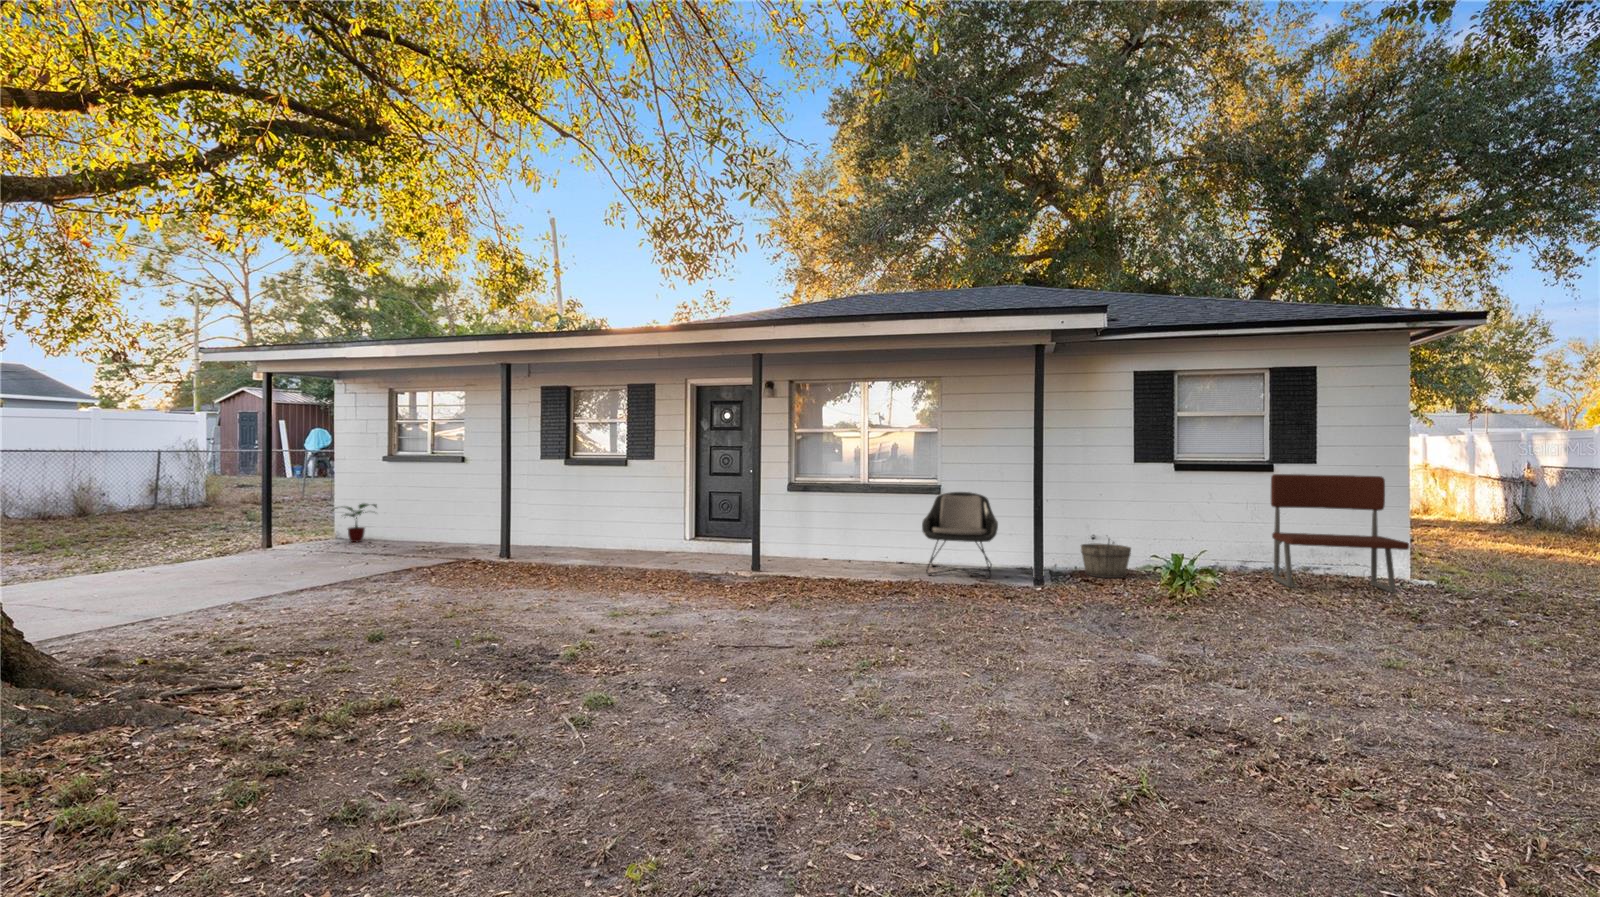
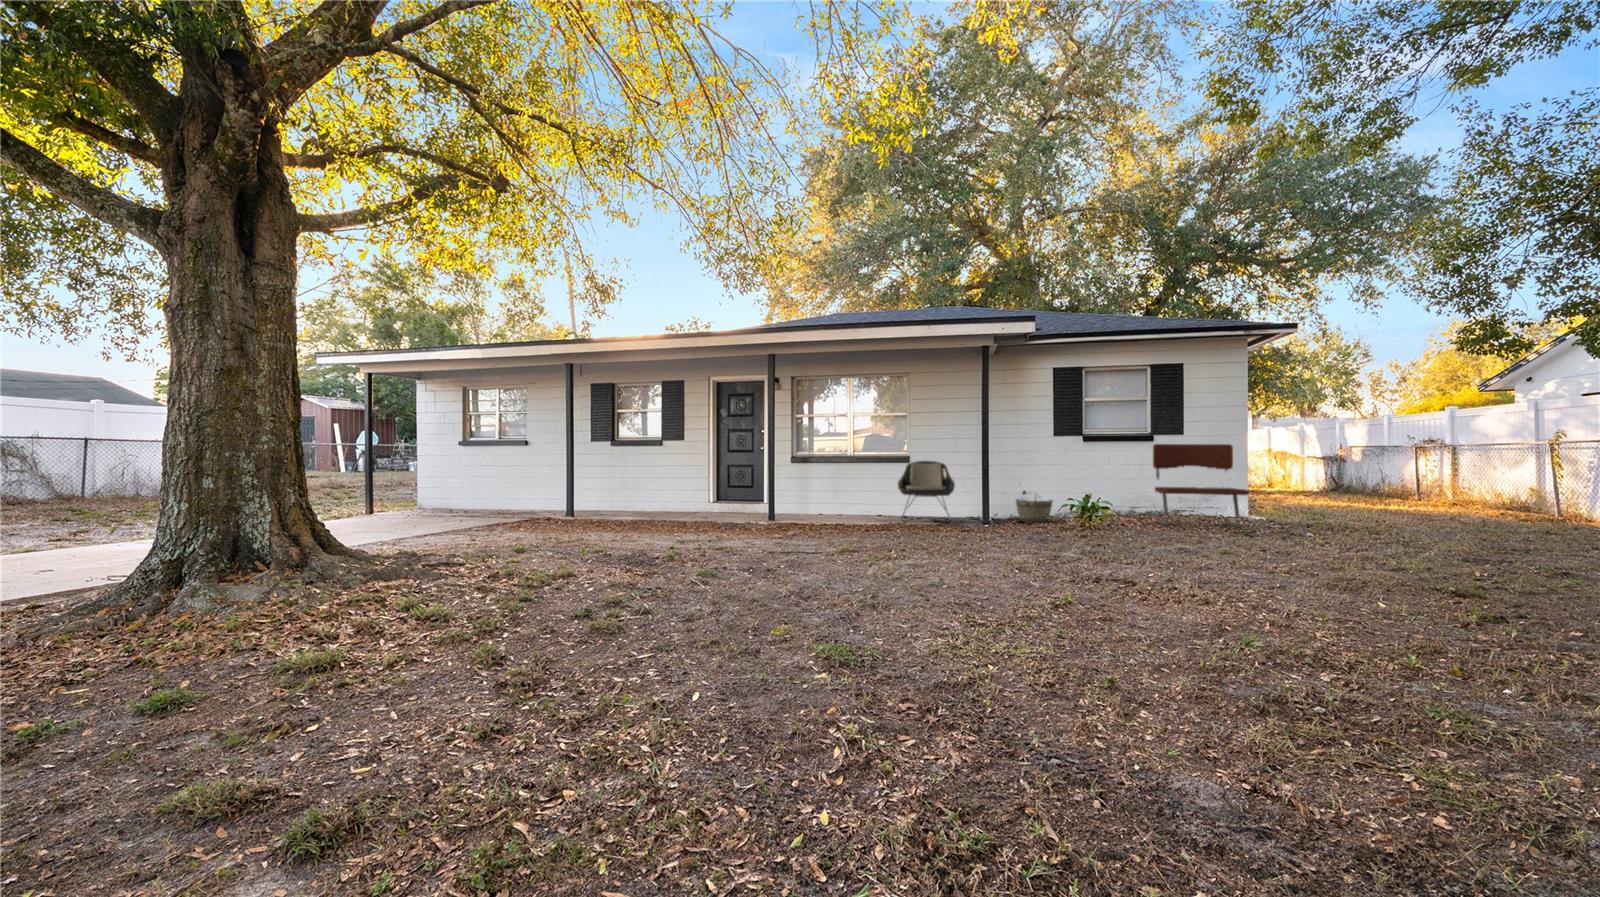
potted plant: present [331,504,377,542] -> none [417,478,456,509]

